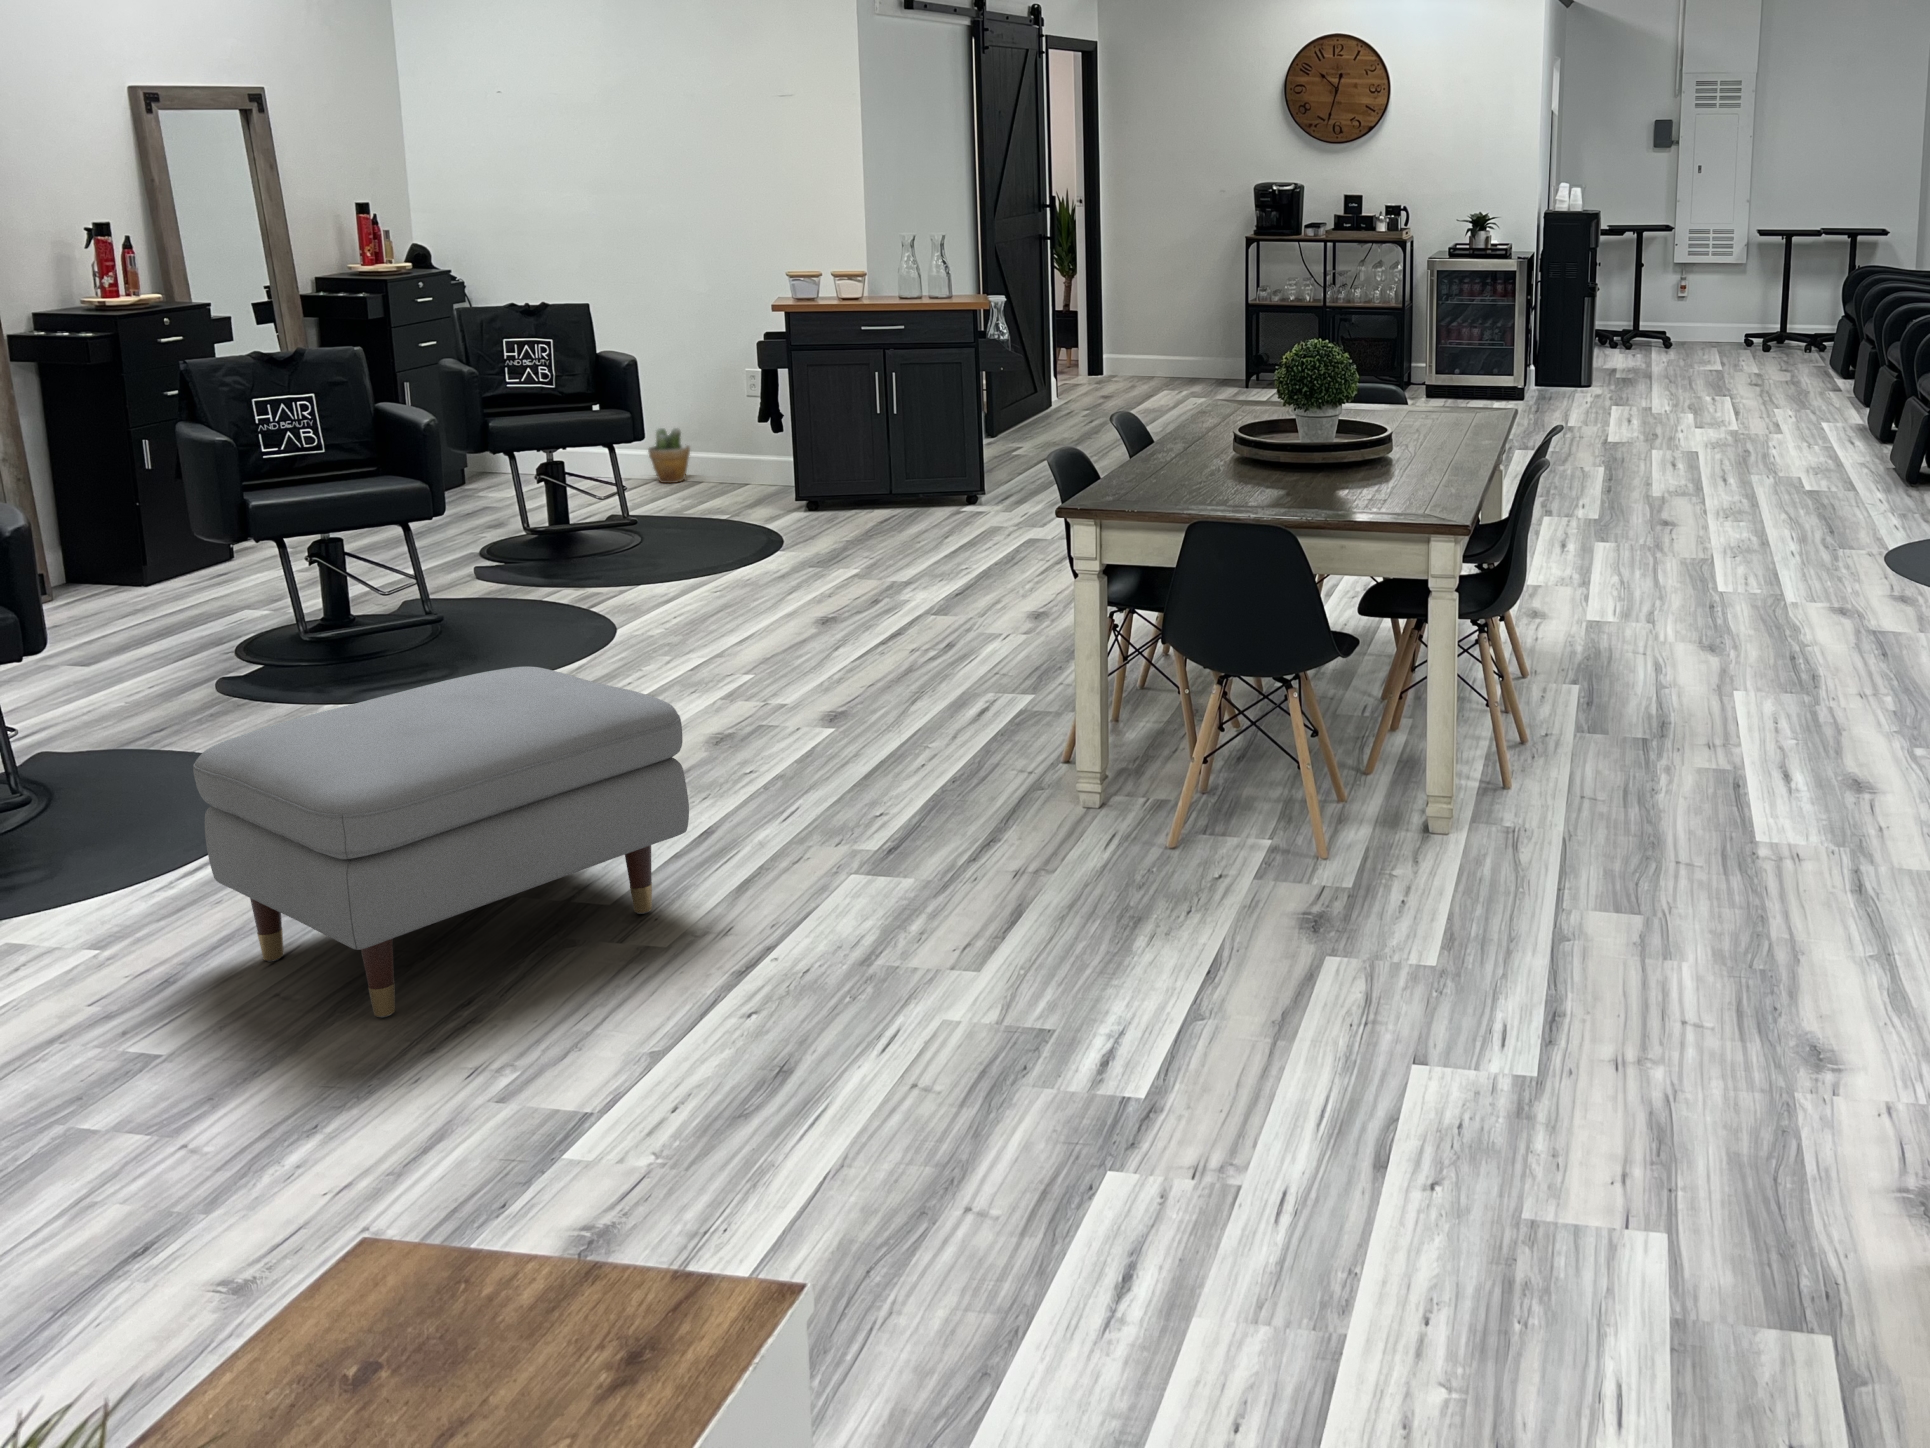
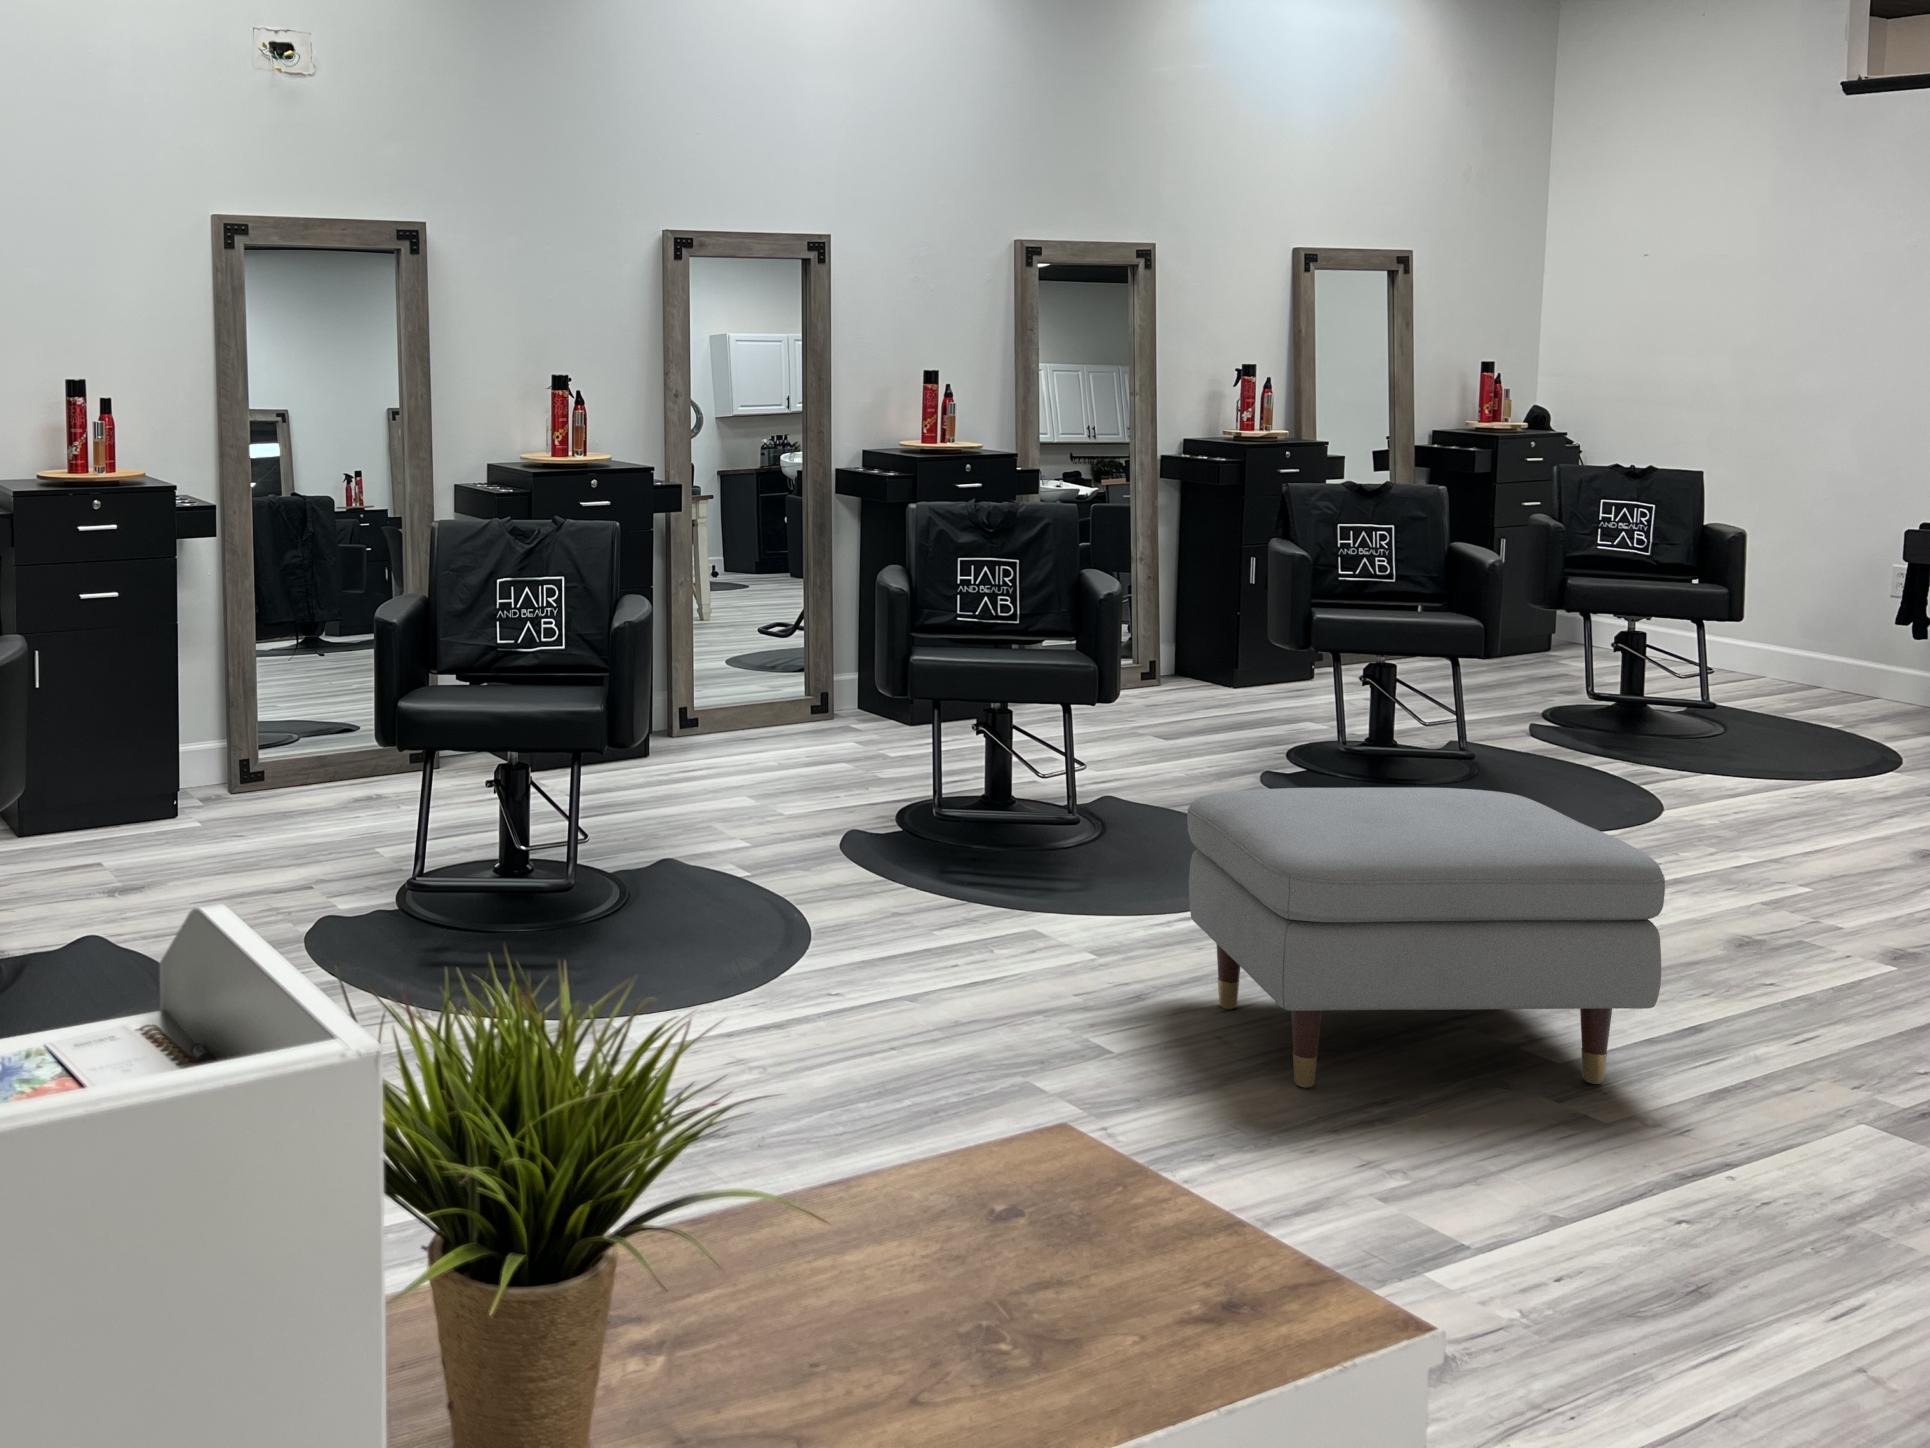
potted plant: present [648,428,690,483] -> none [1758,621,1812,684]

